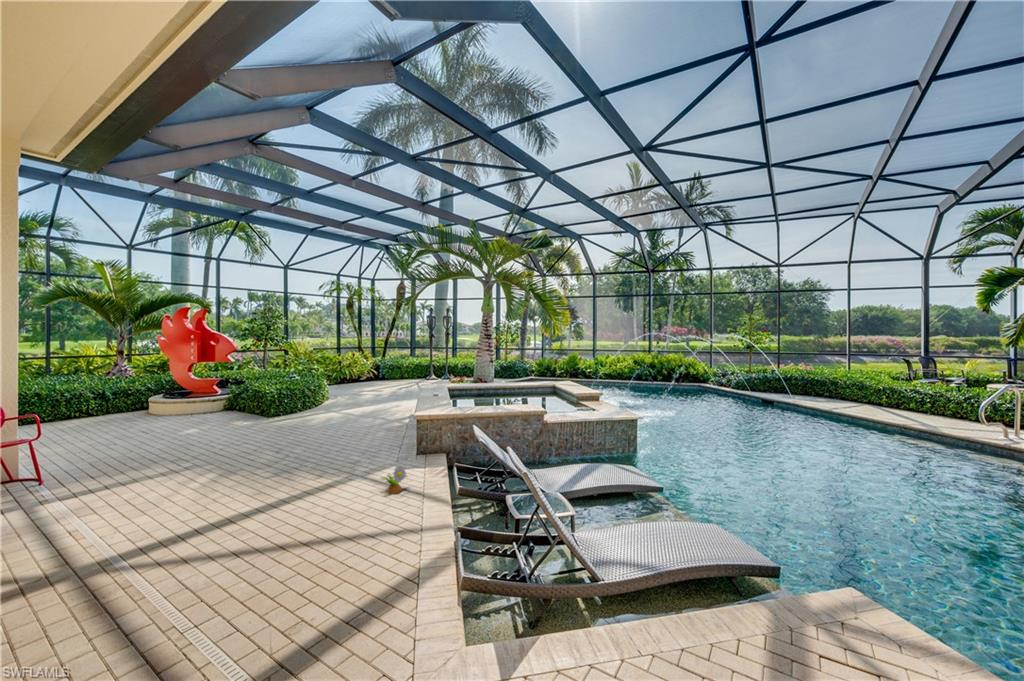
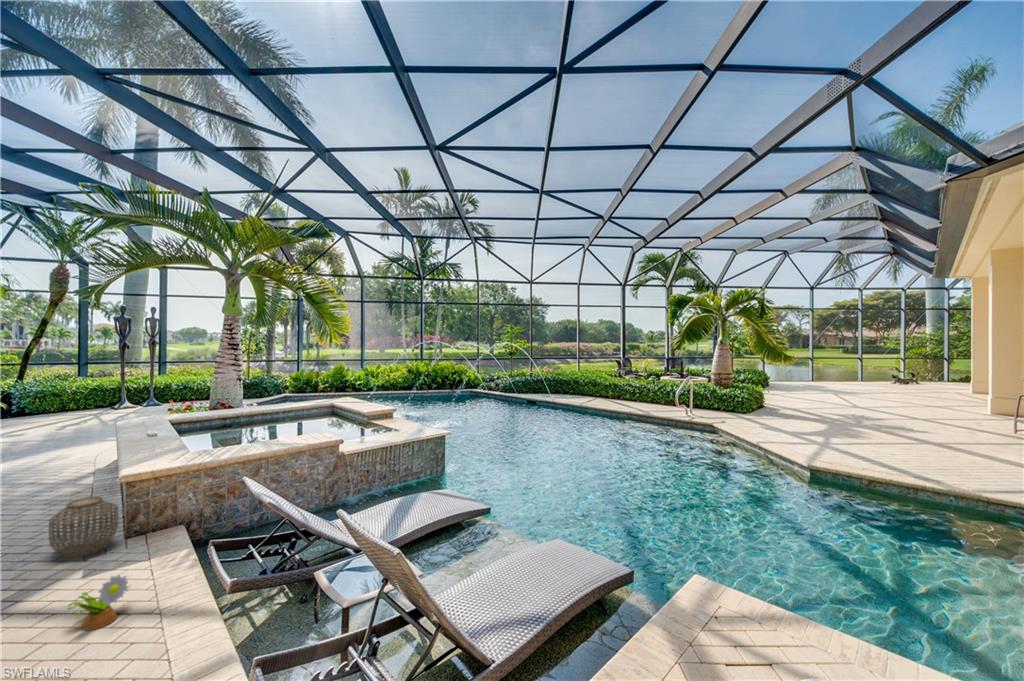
woven basket: none [381,425,411,459] -> present [49,497,118,558]

